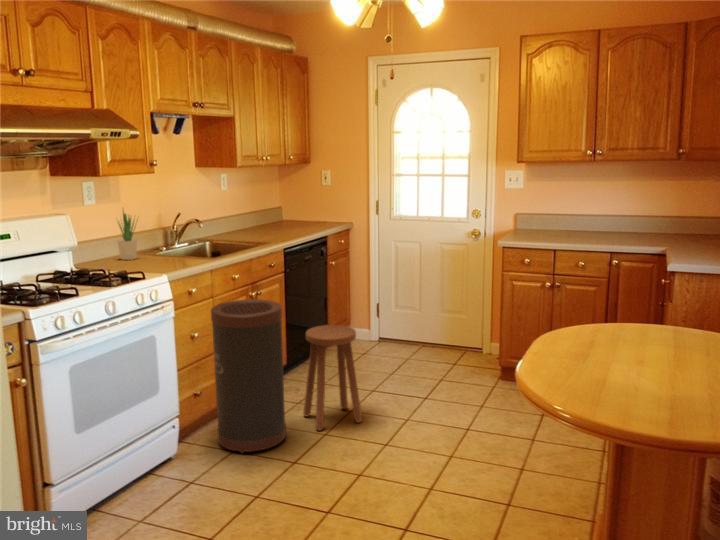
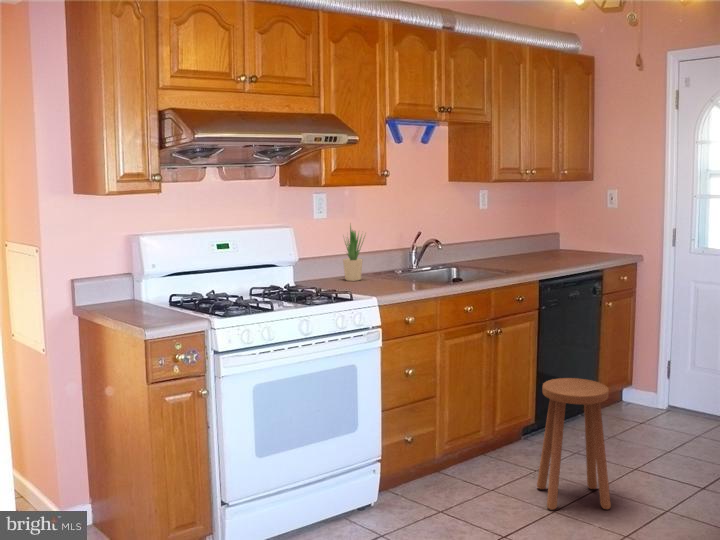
trash can: present [211,299,286,453] -> none [426,336,510,519]

